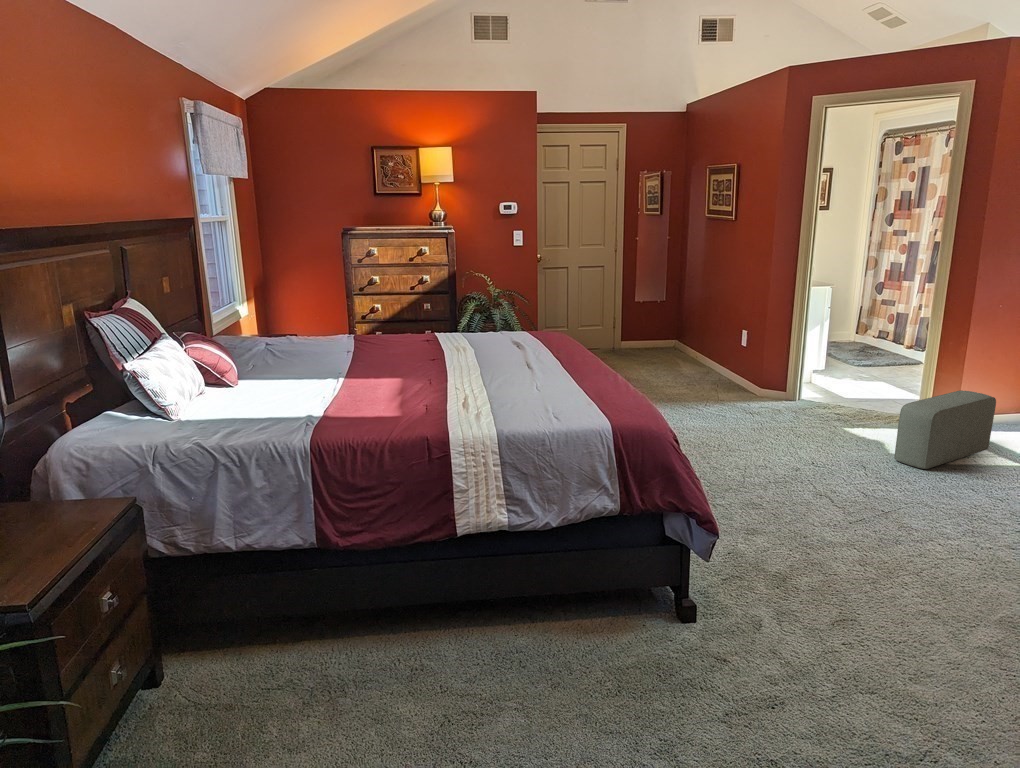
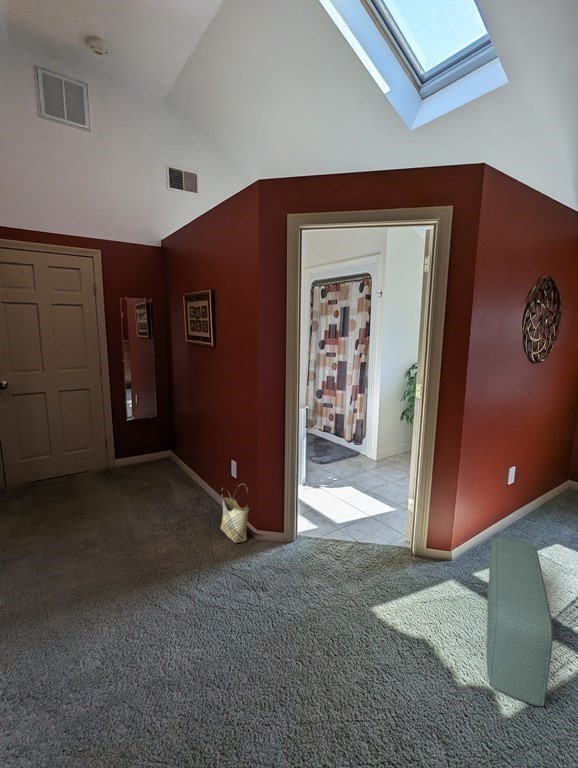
woven basket: none [721,345,749,393] -> present [221,483,249,543]

